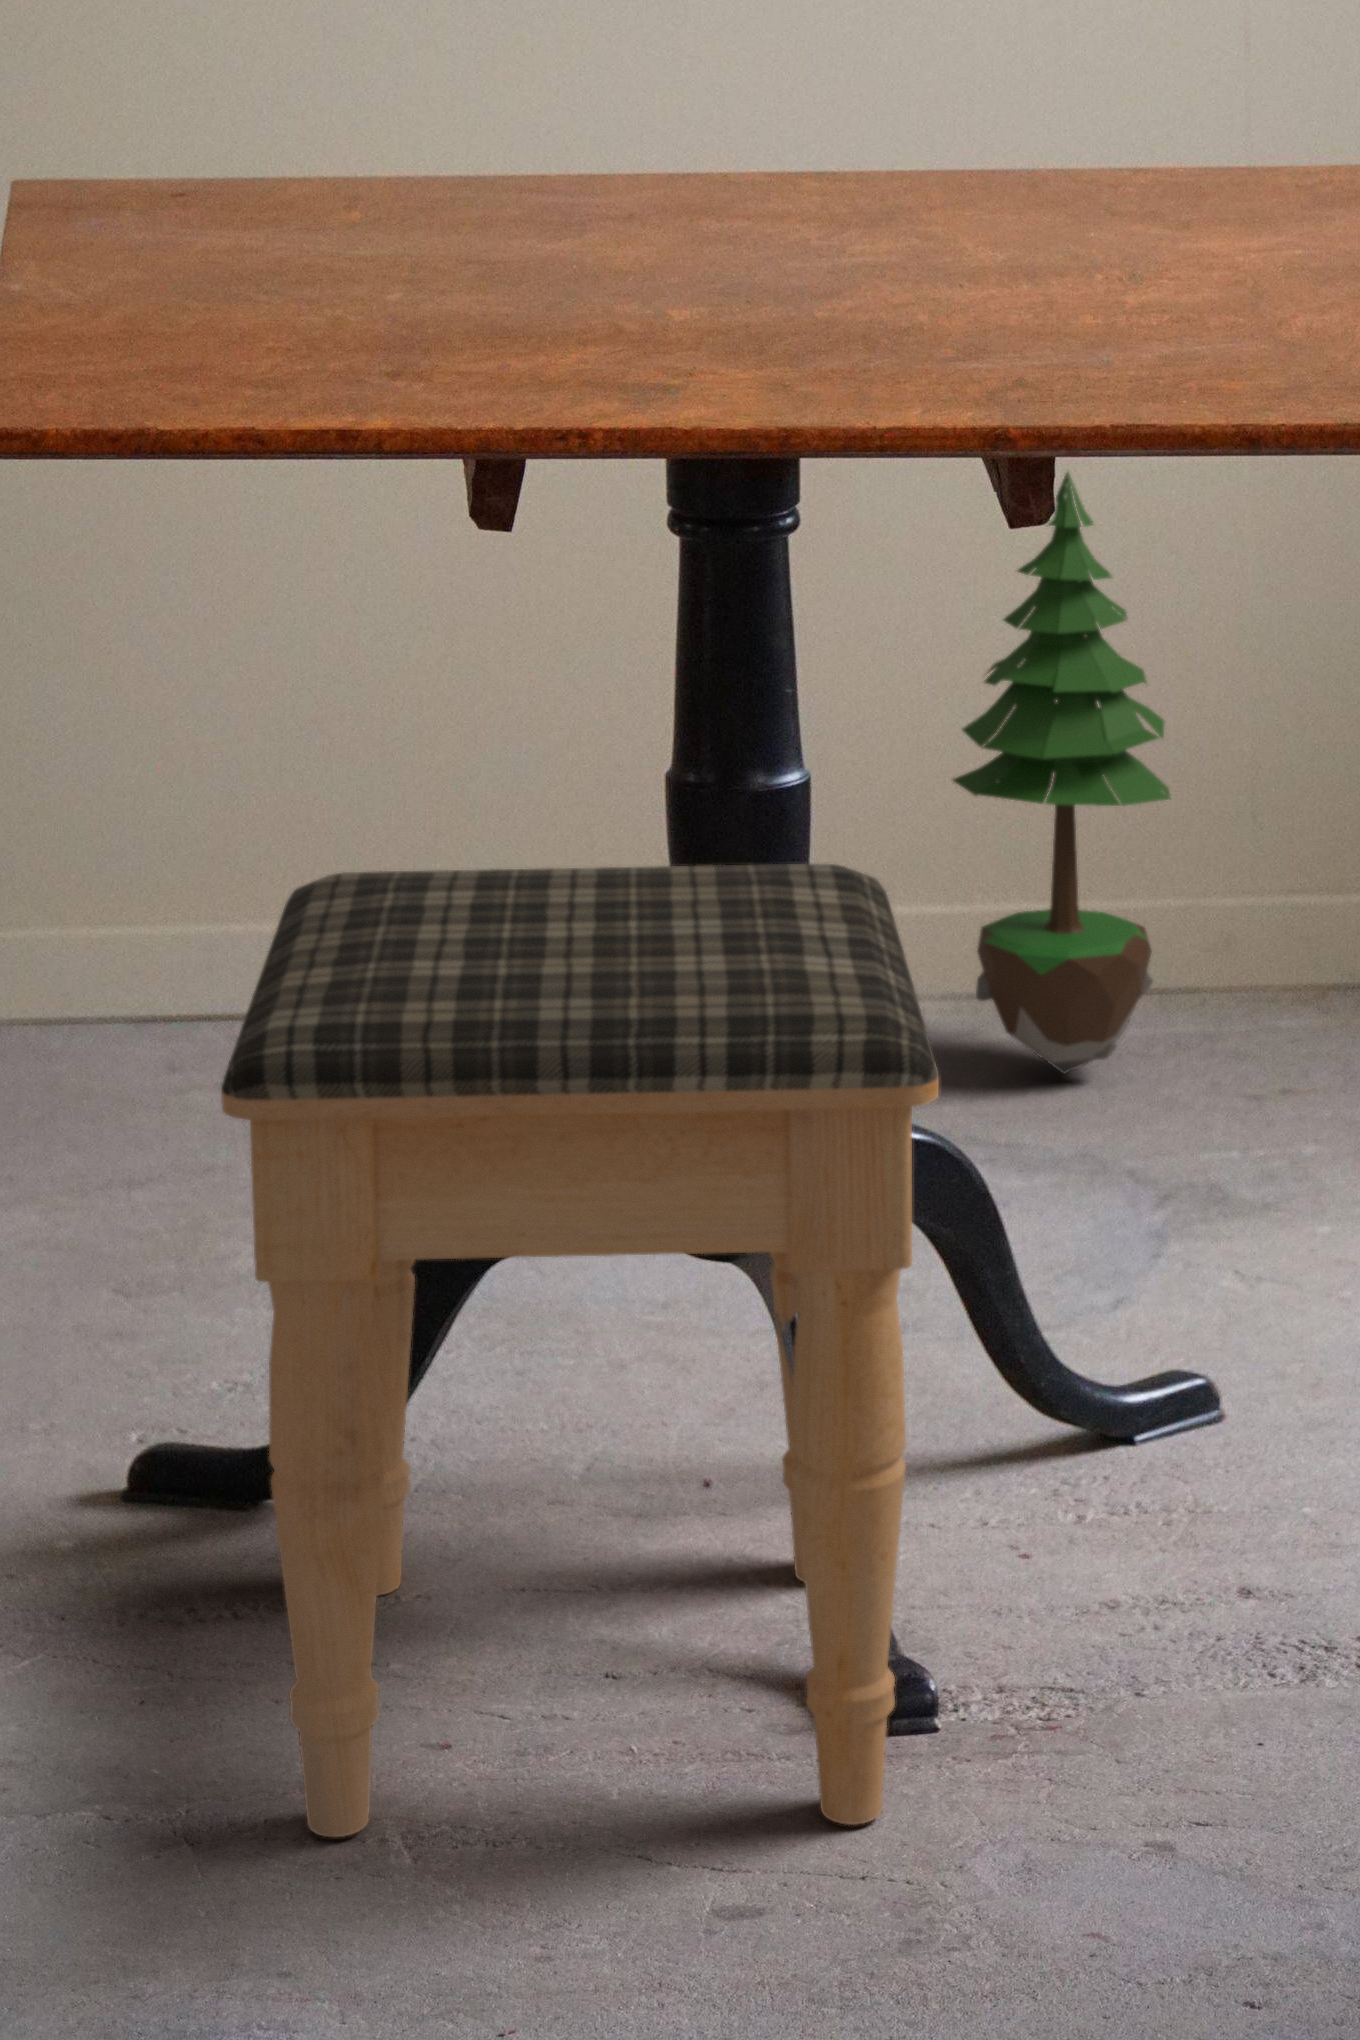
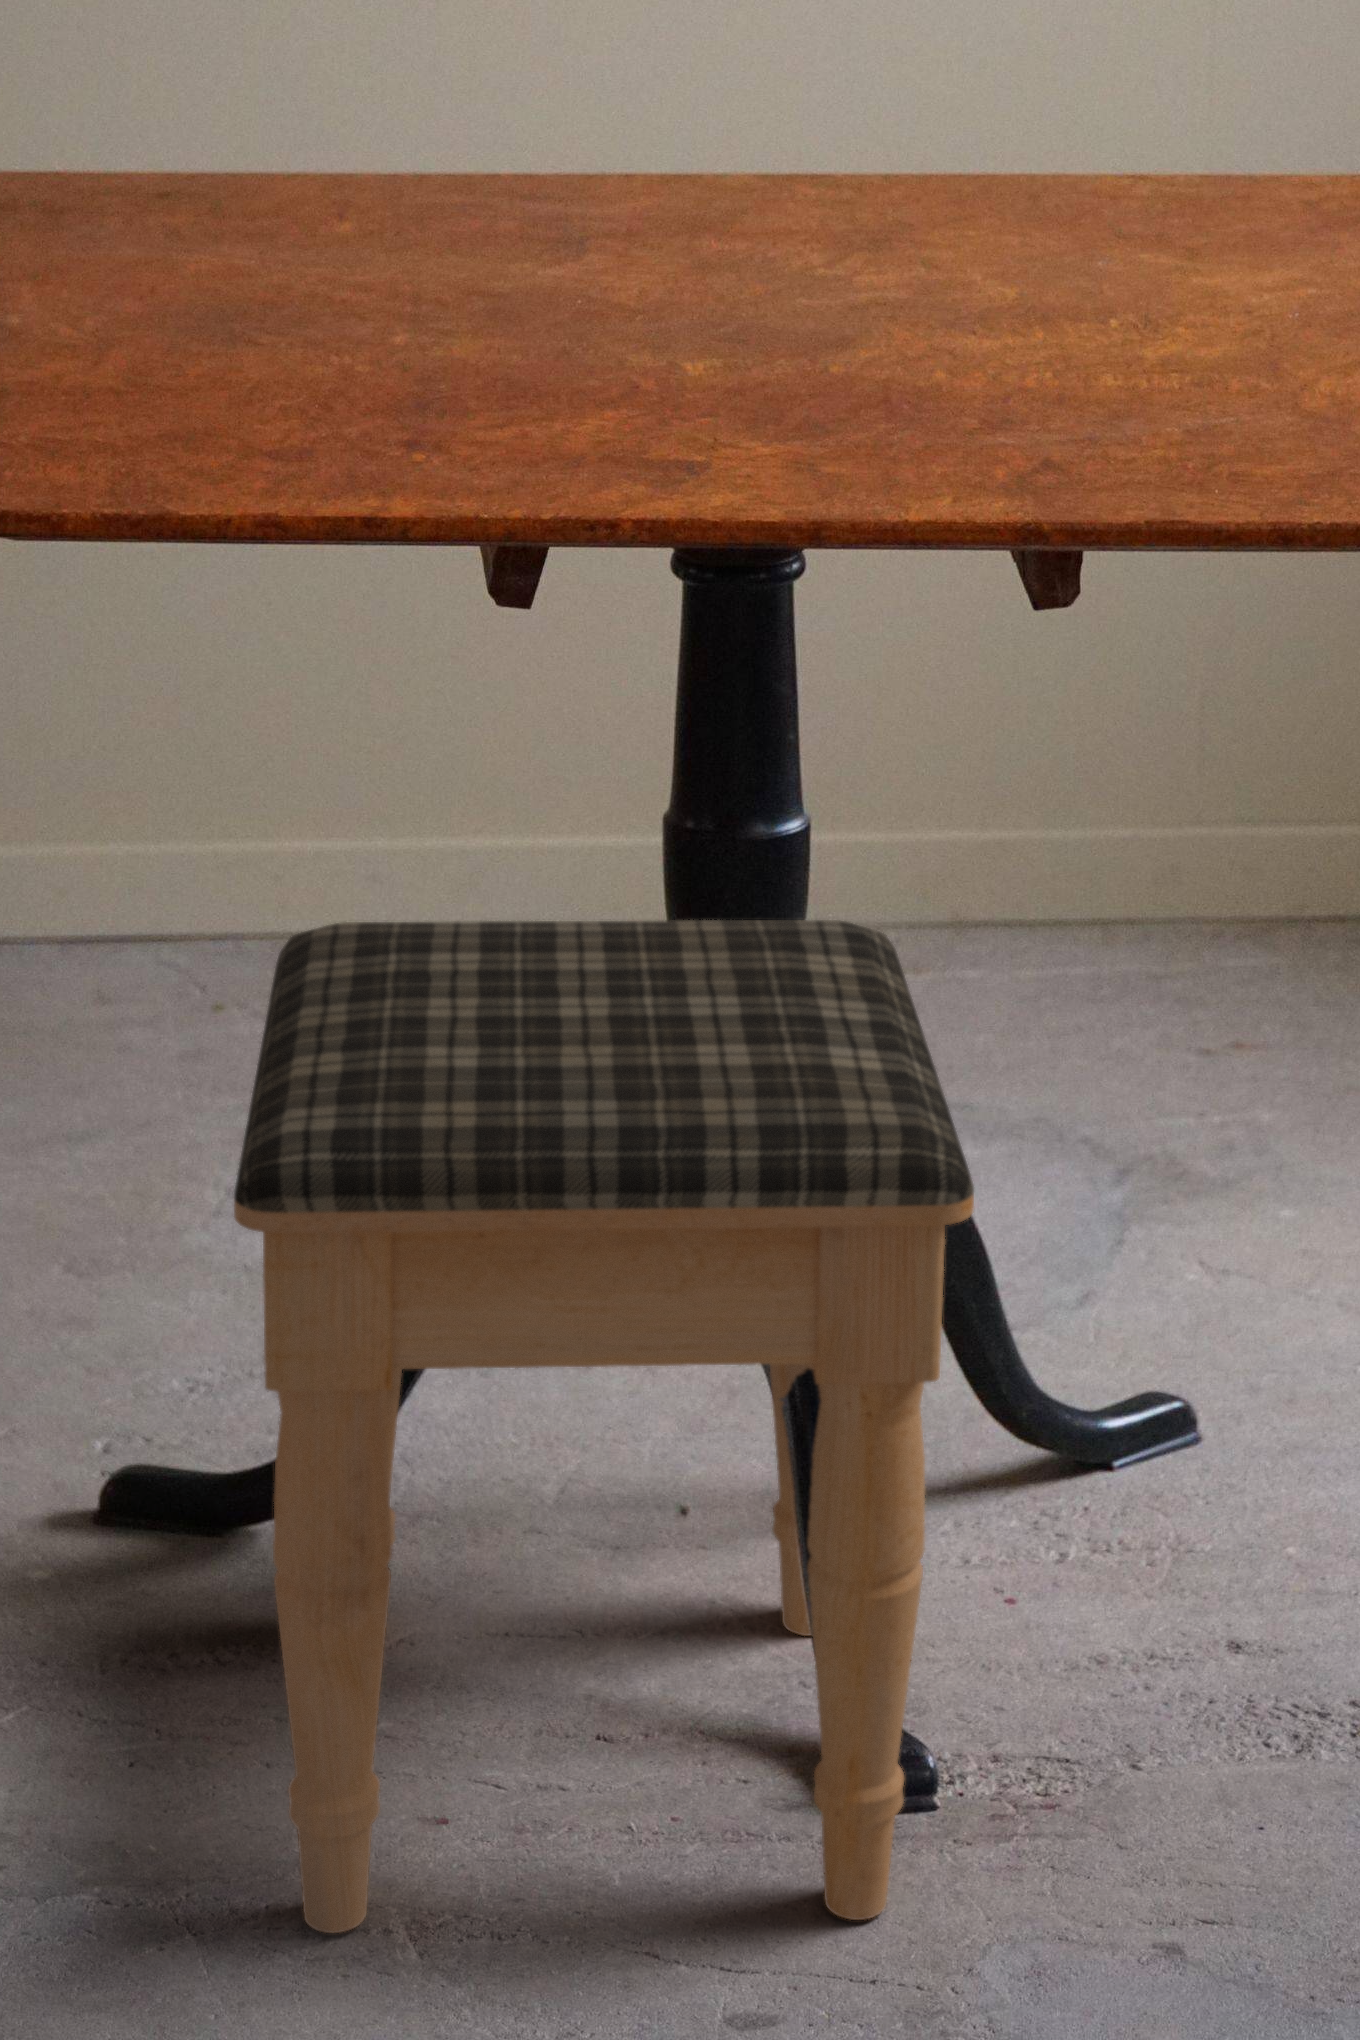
potted tree: present [953,472,1171,1073] -> none [913,442,1135,1041]

